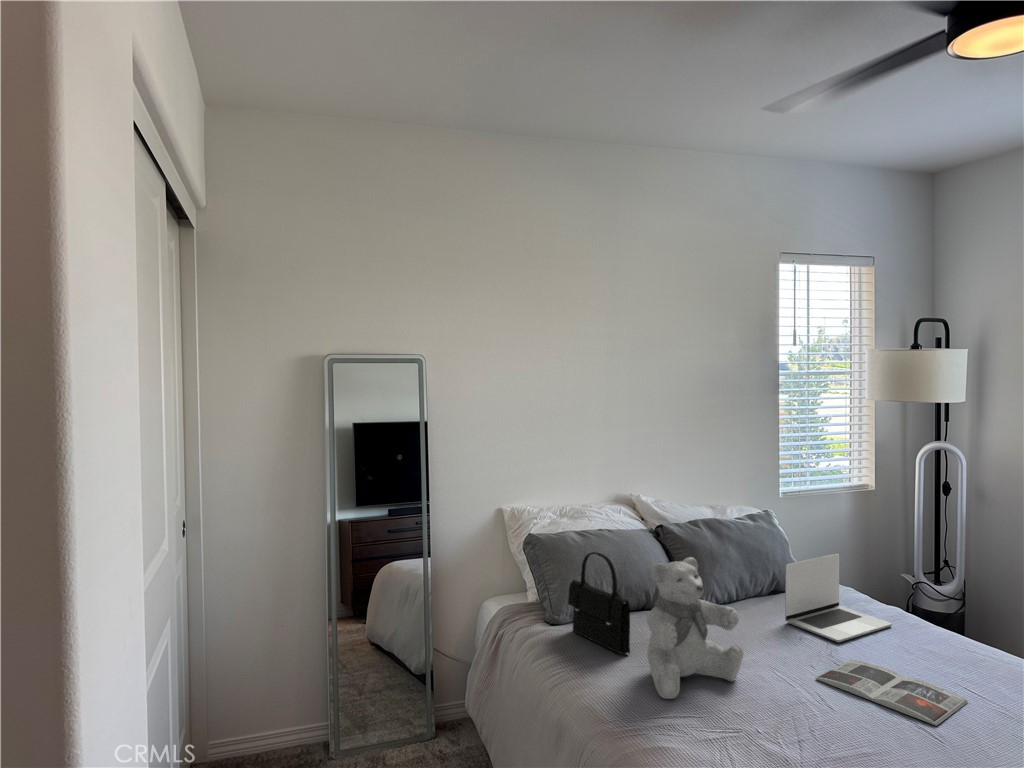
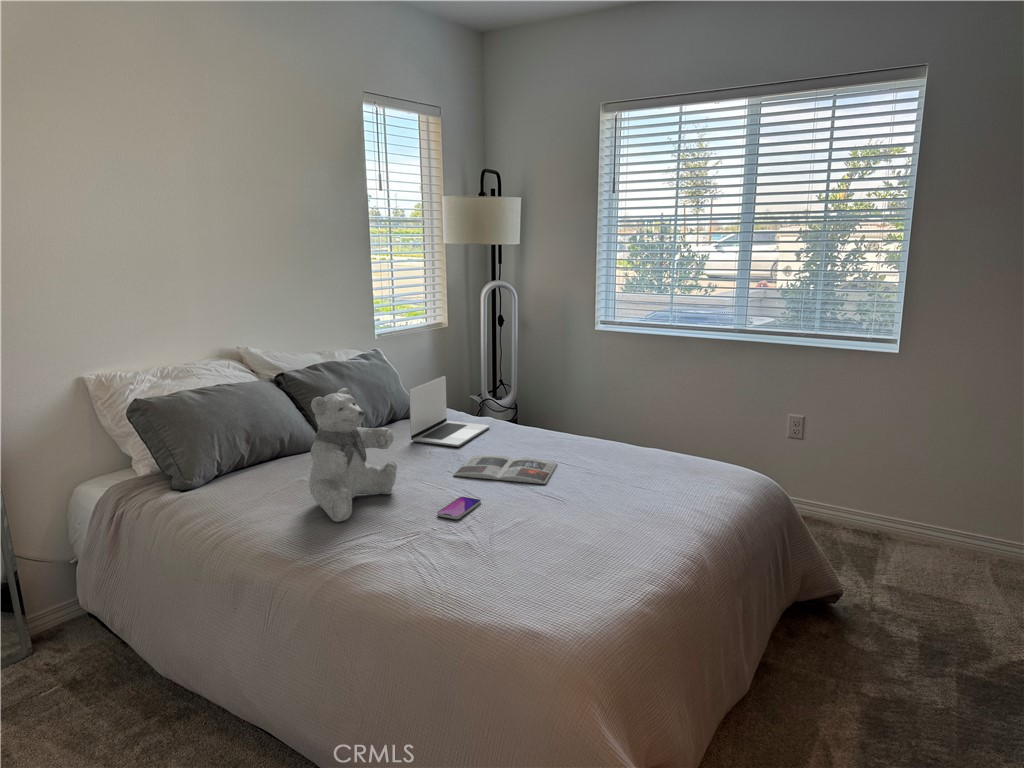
handbag: present [568,552,630,655] -> none [203,402,285,499]
smartphone: none [773,710,834,738] -> present [437,497,481,519]

